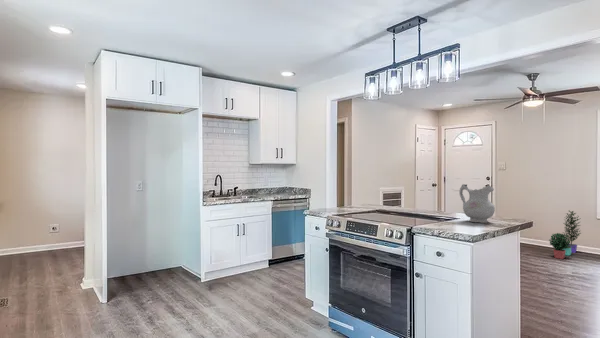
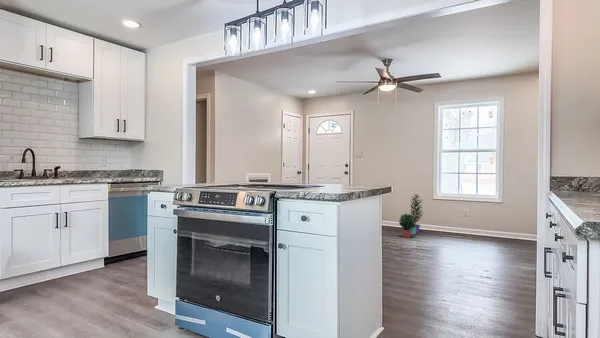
ceramic pitcher: present [459,184,495,223] -> none [325,148,360,188]

